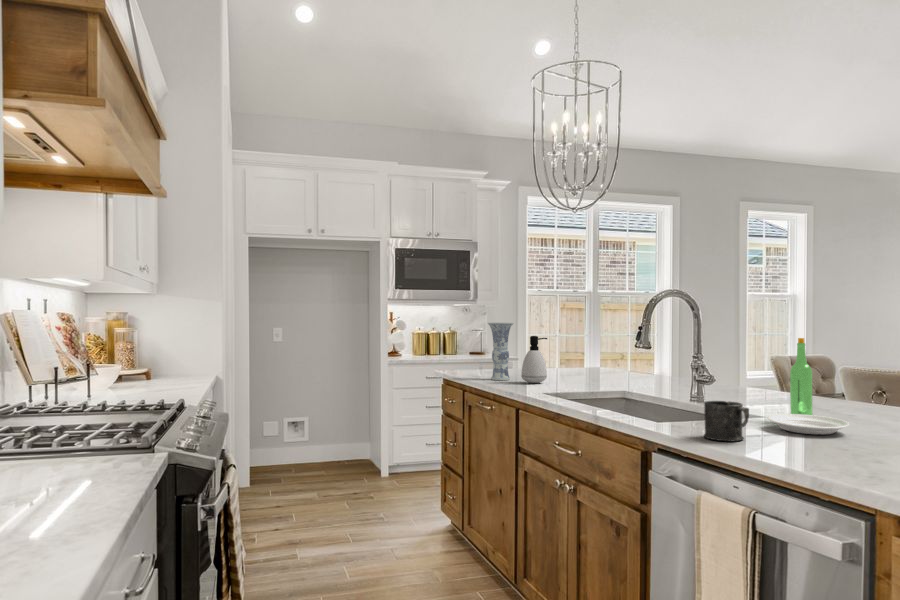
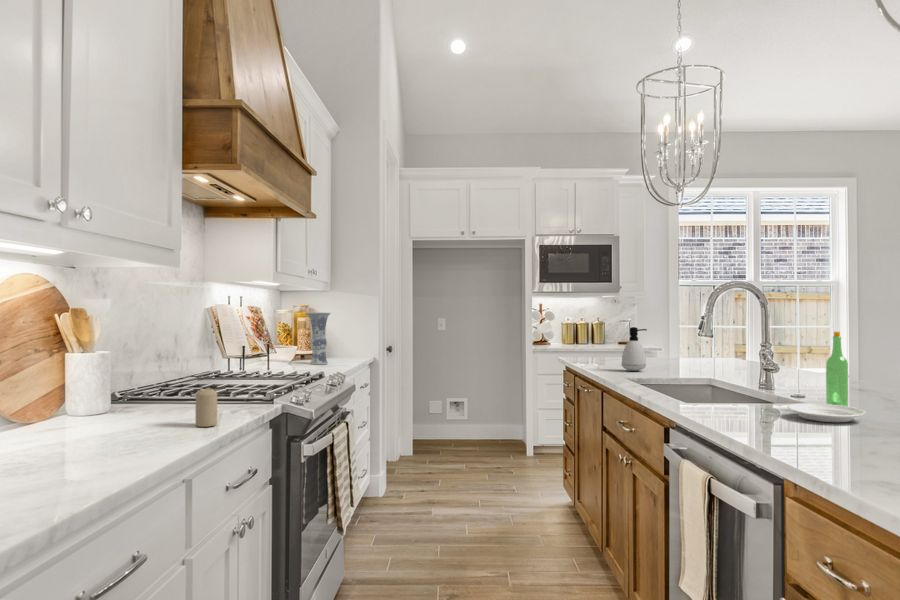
vase: present [488,323,514,380] -> present [307,313,331,365]
mug: present [704,401,749,441] -> none [709,387,745,422]
candle: none [49,439,87,504] -> present [196,388,217,427]

